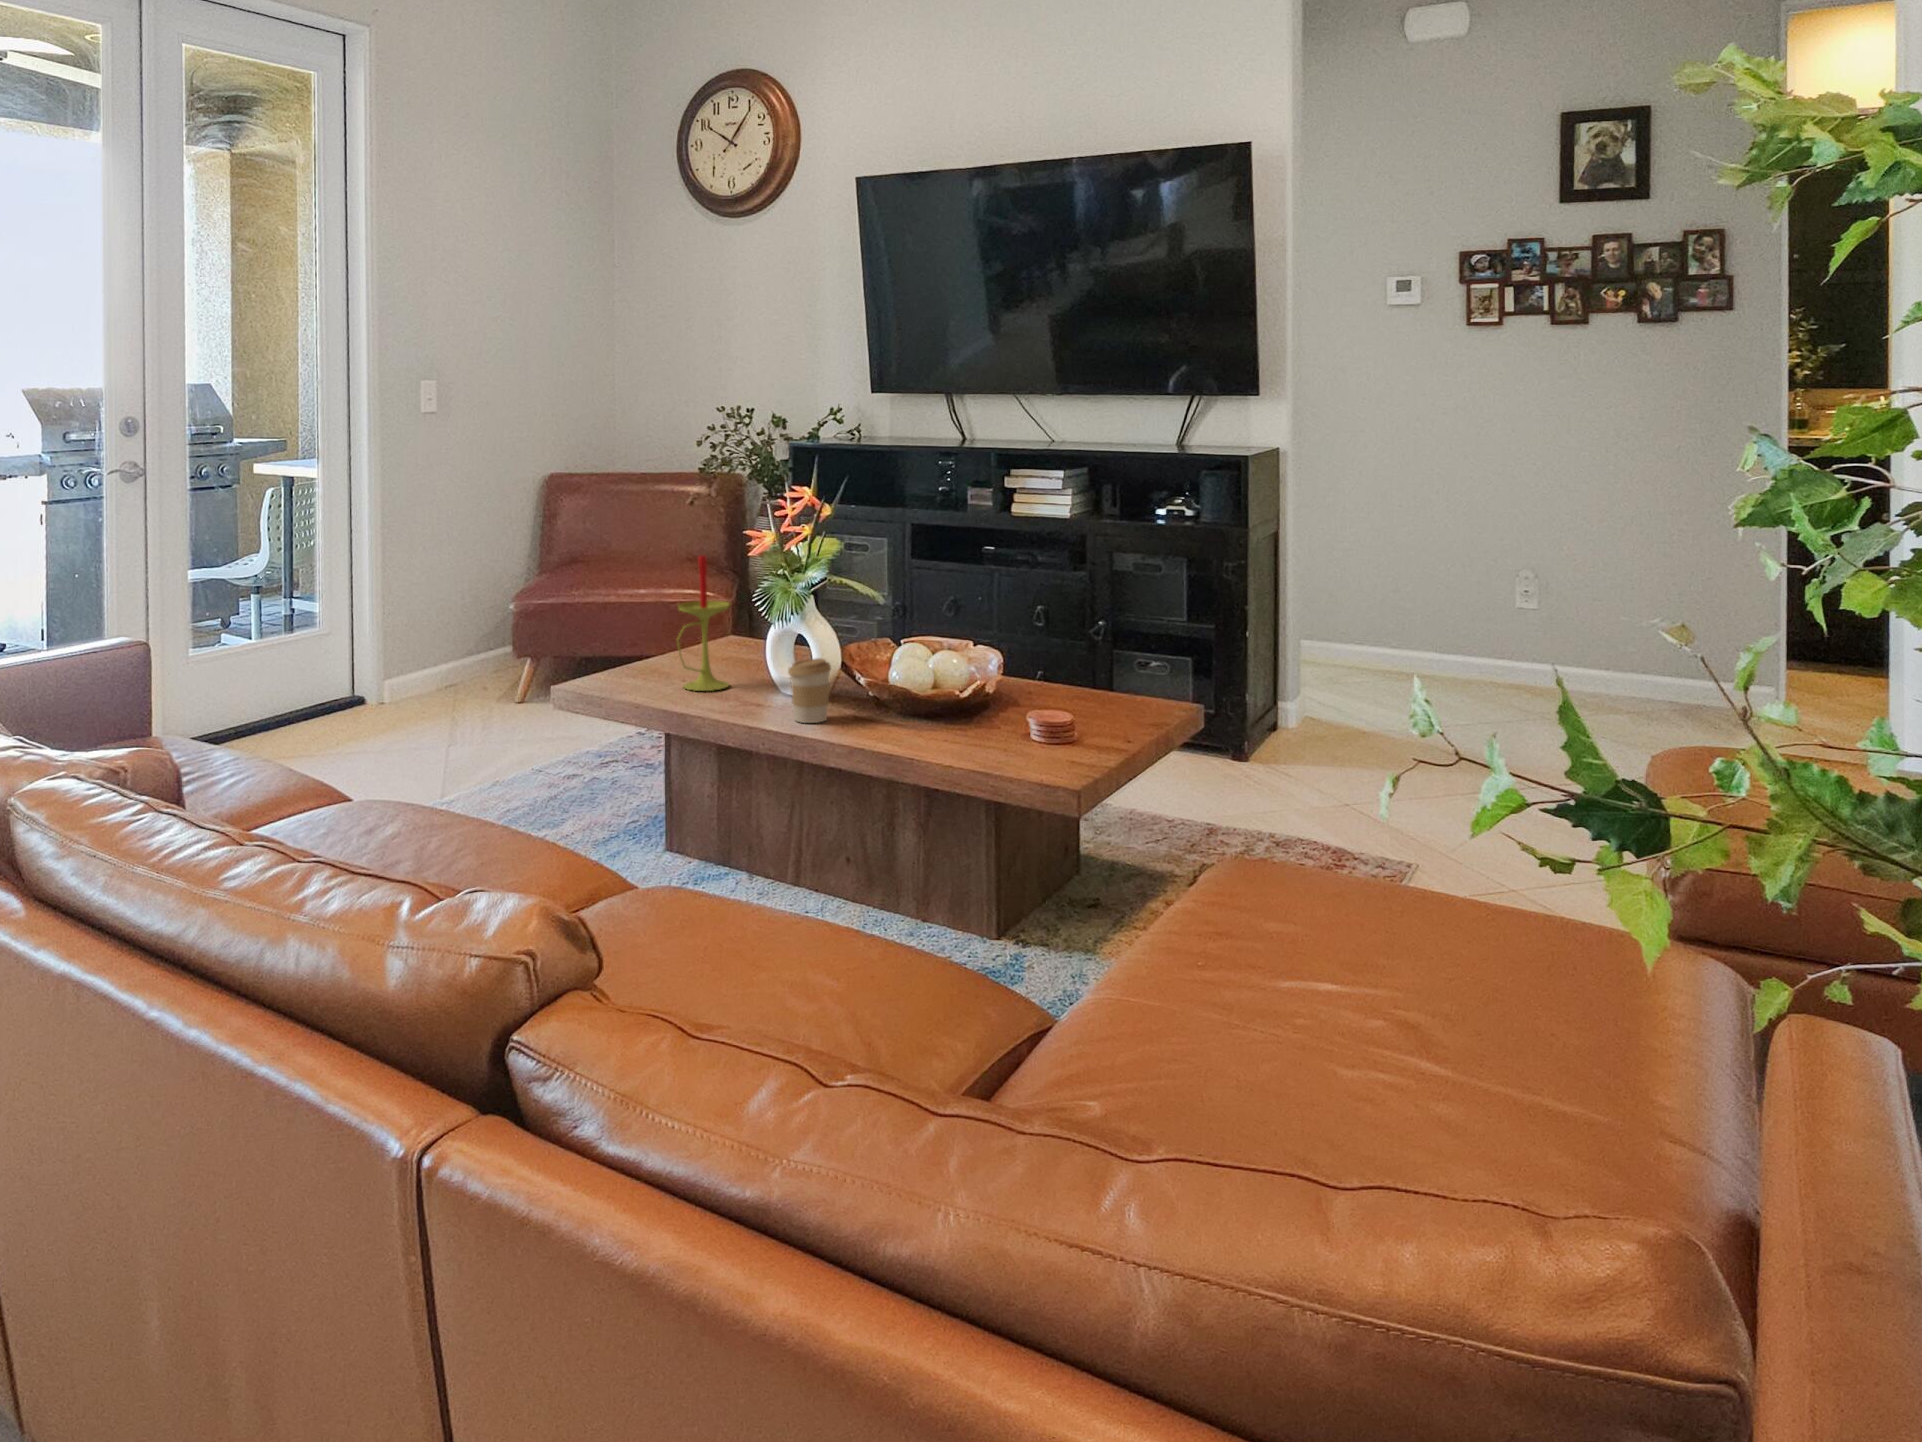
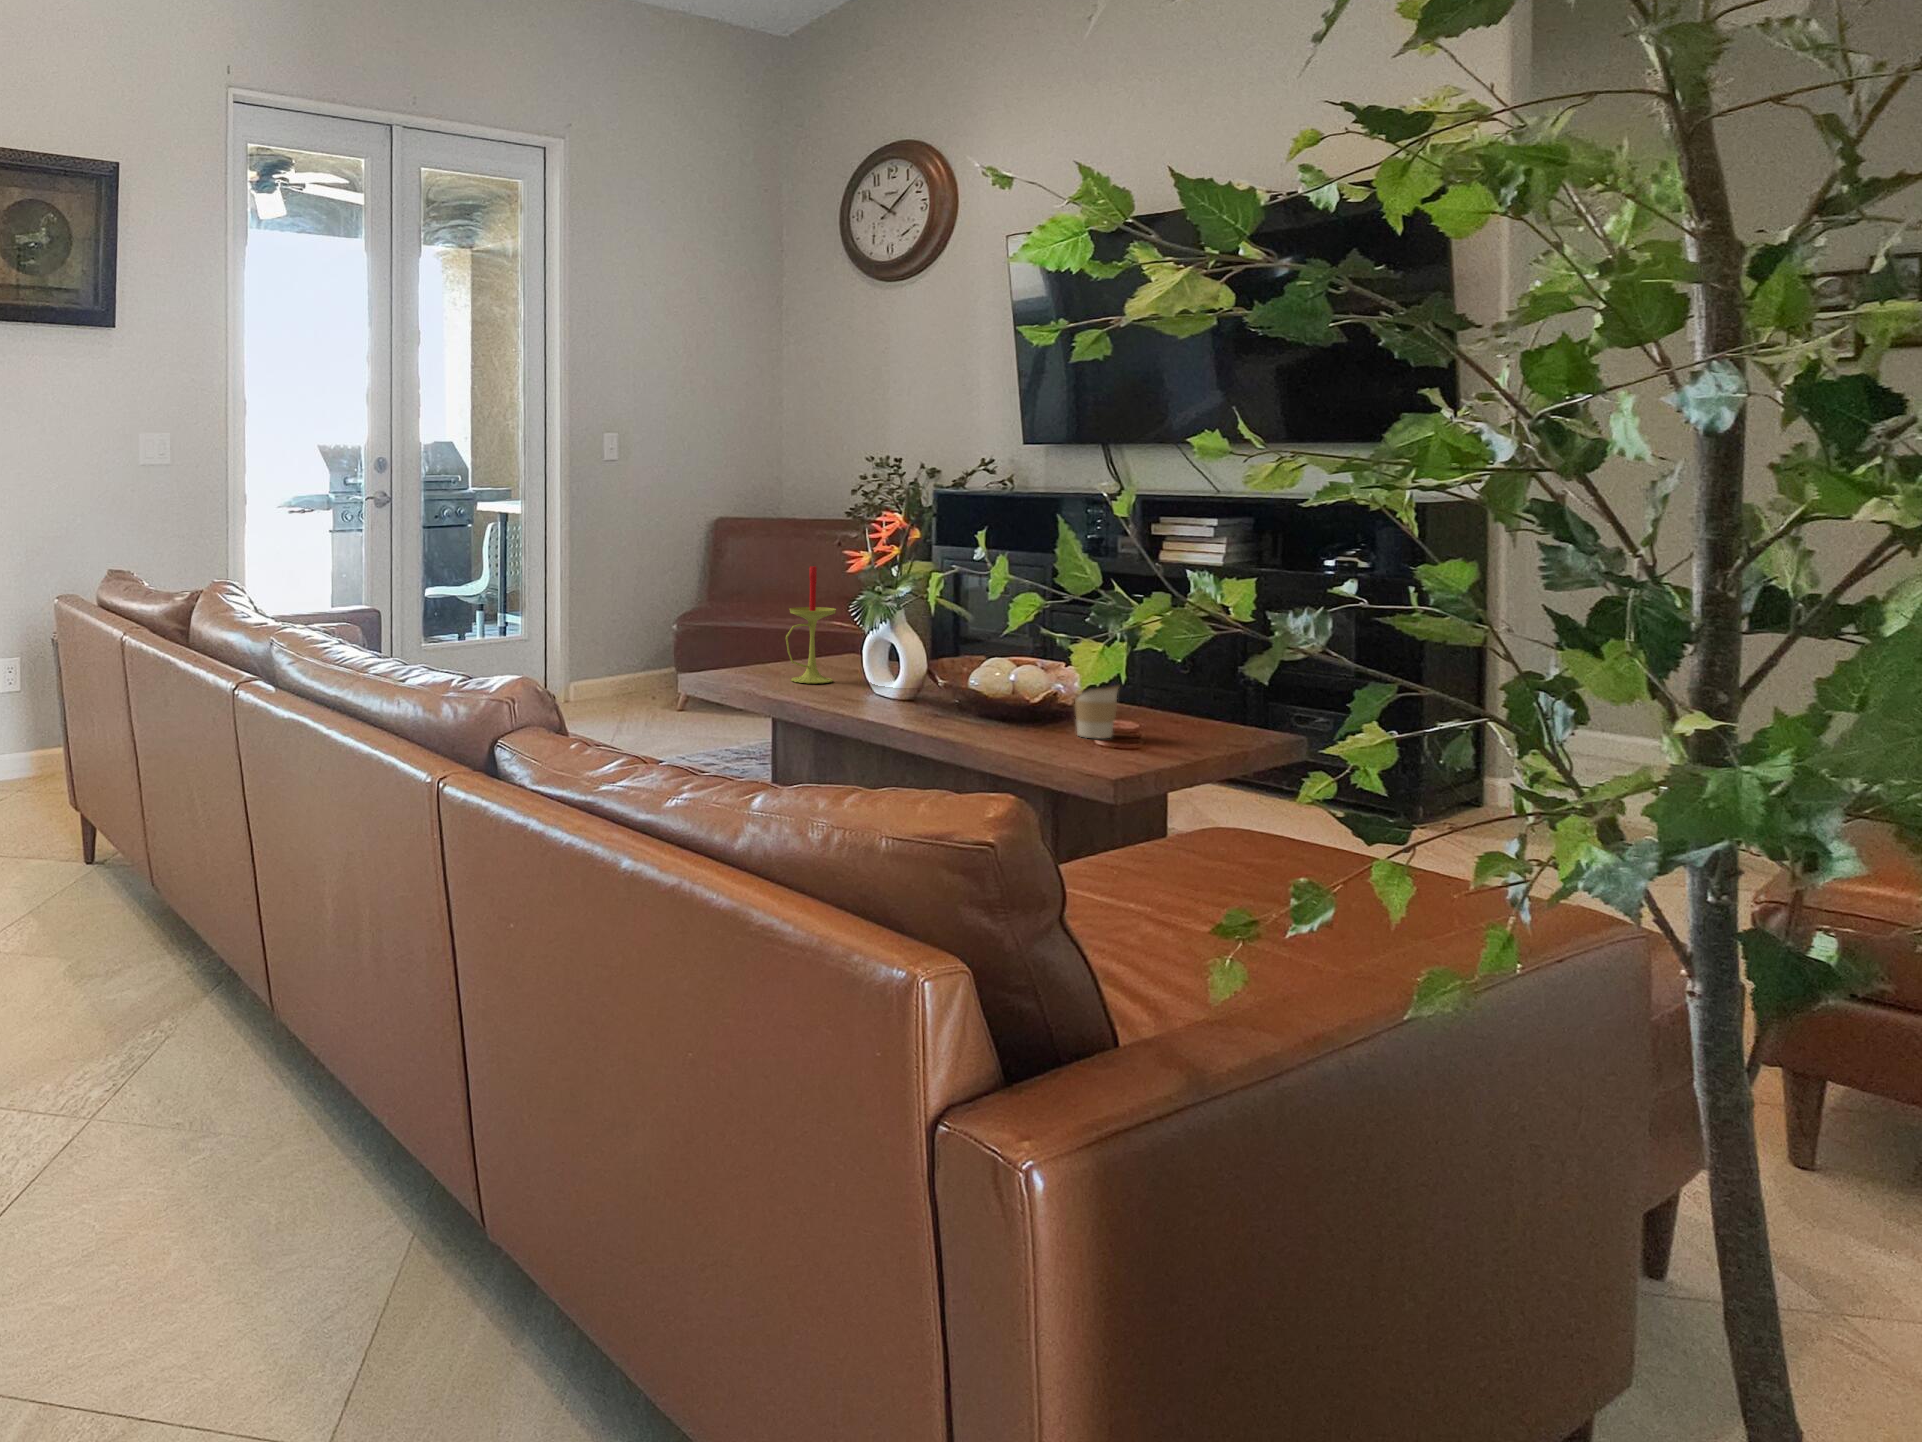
coffee cup: present [788,658,831,723] -> present [1075,686,1119,738]

